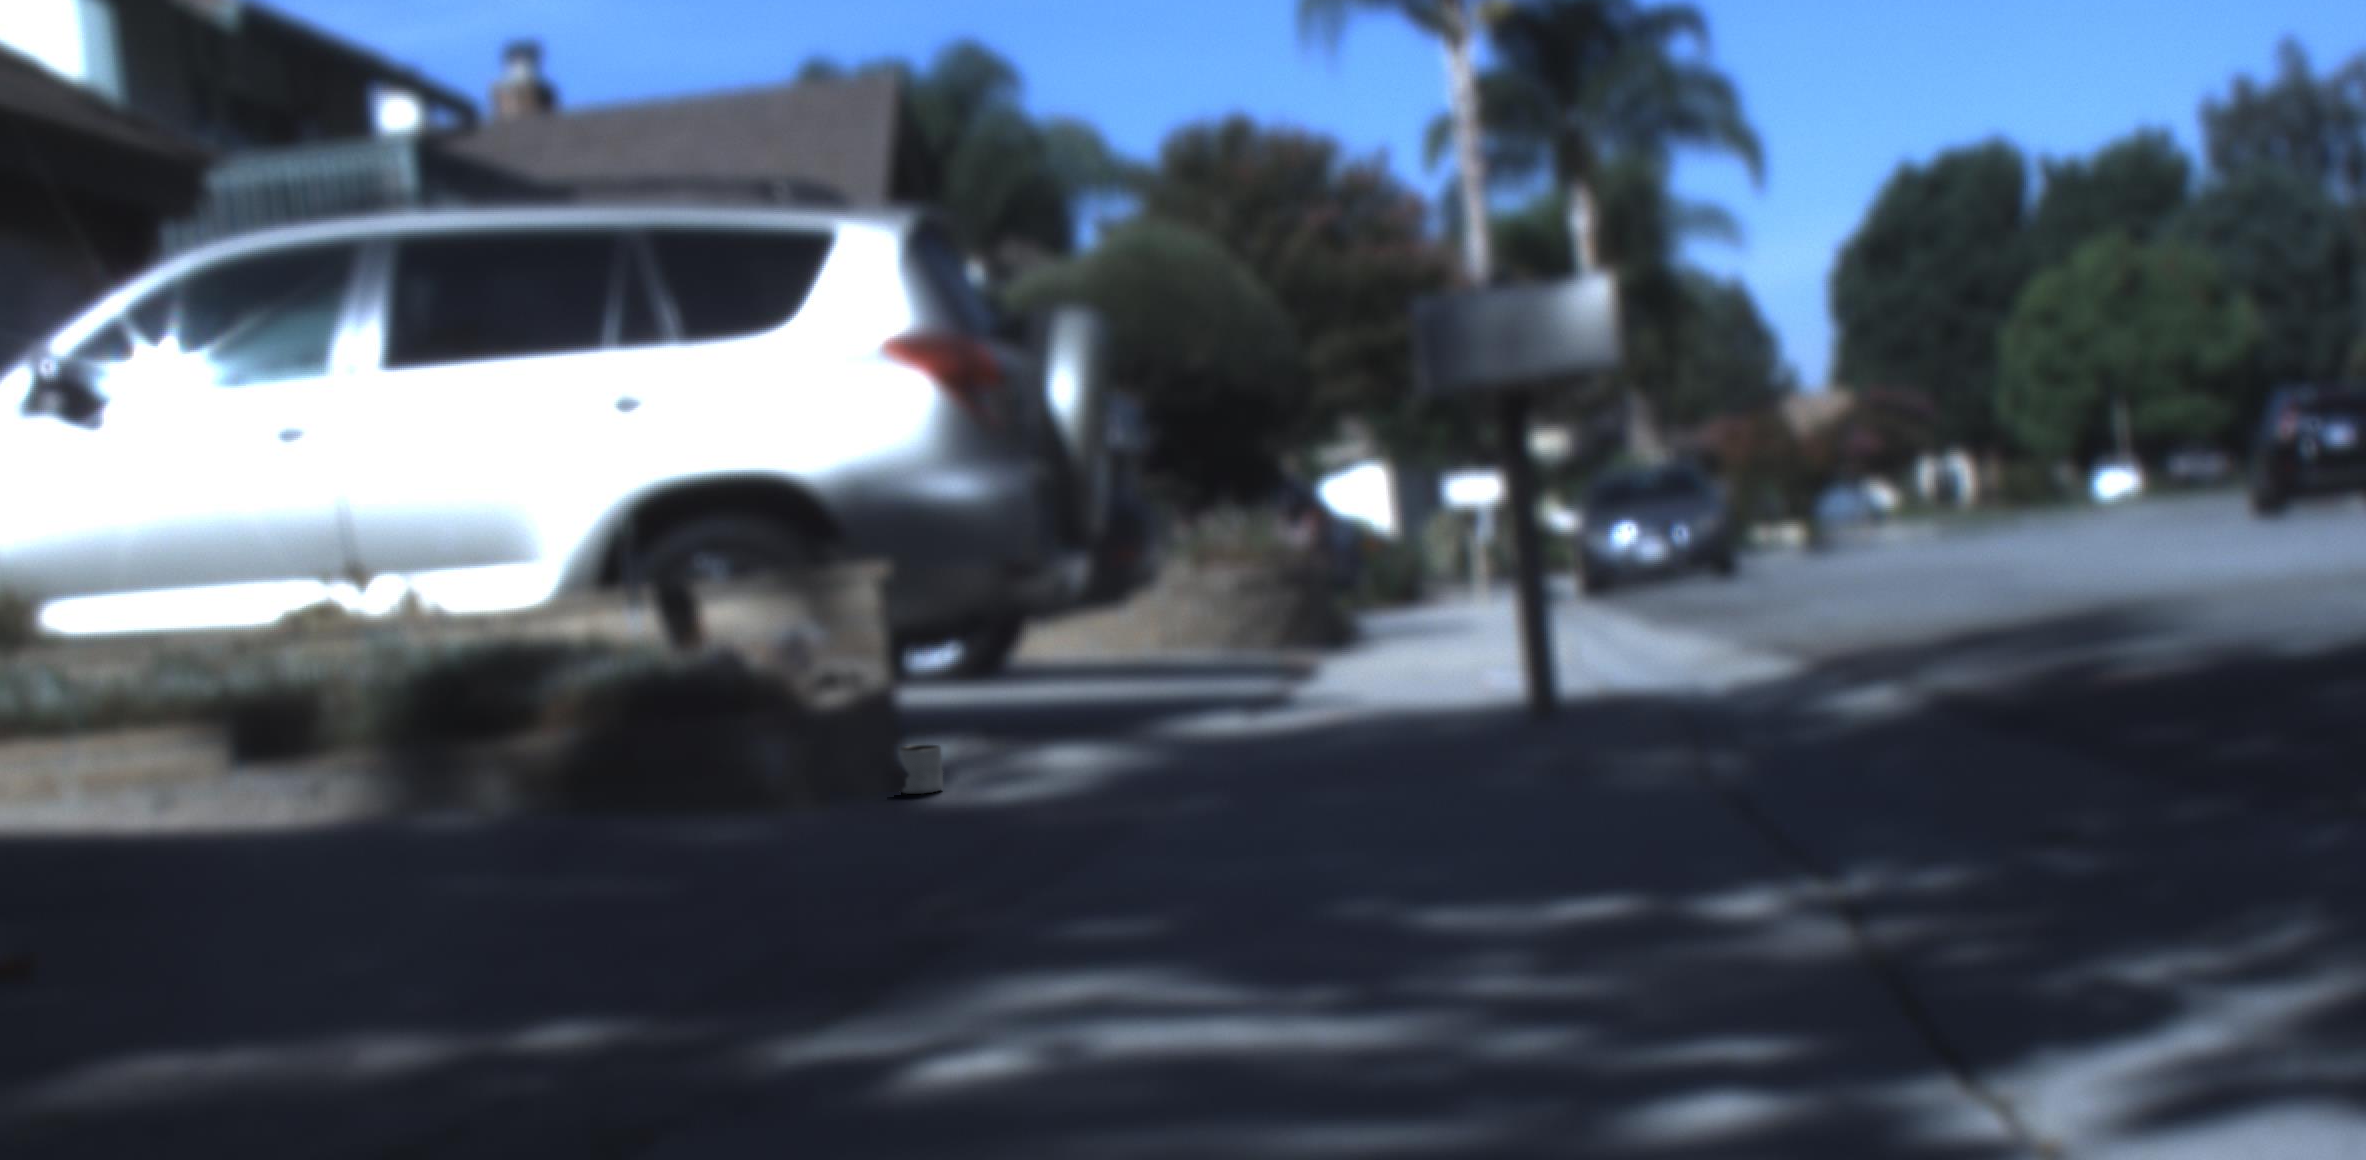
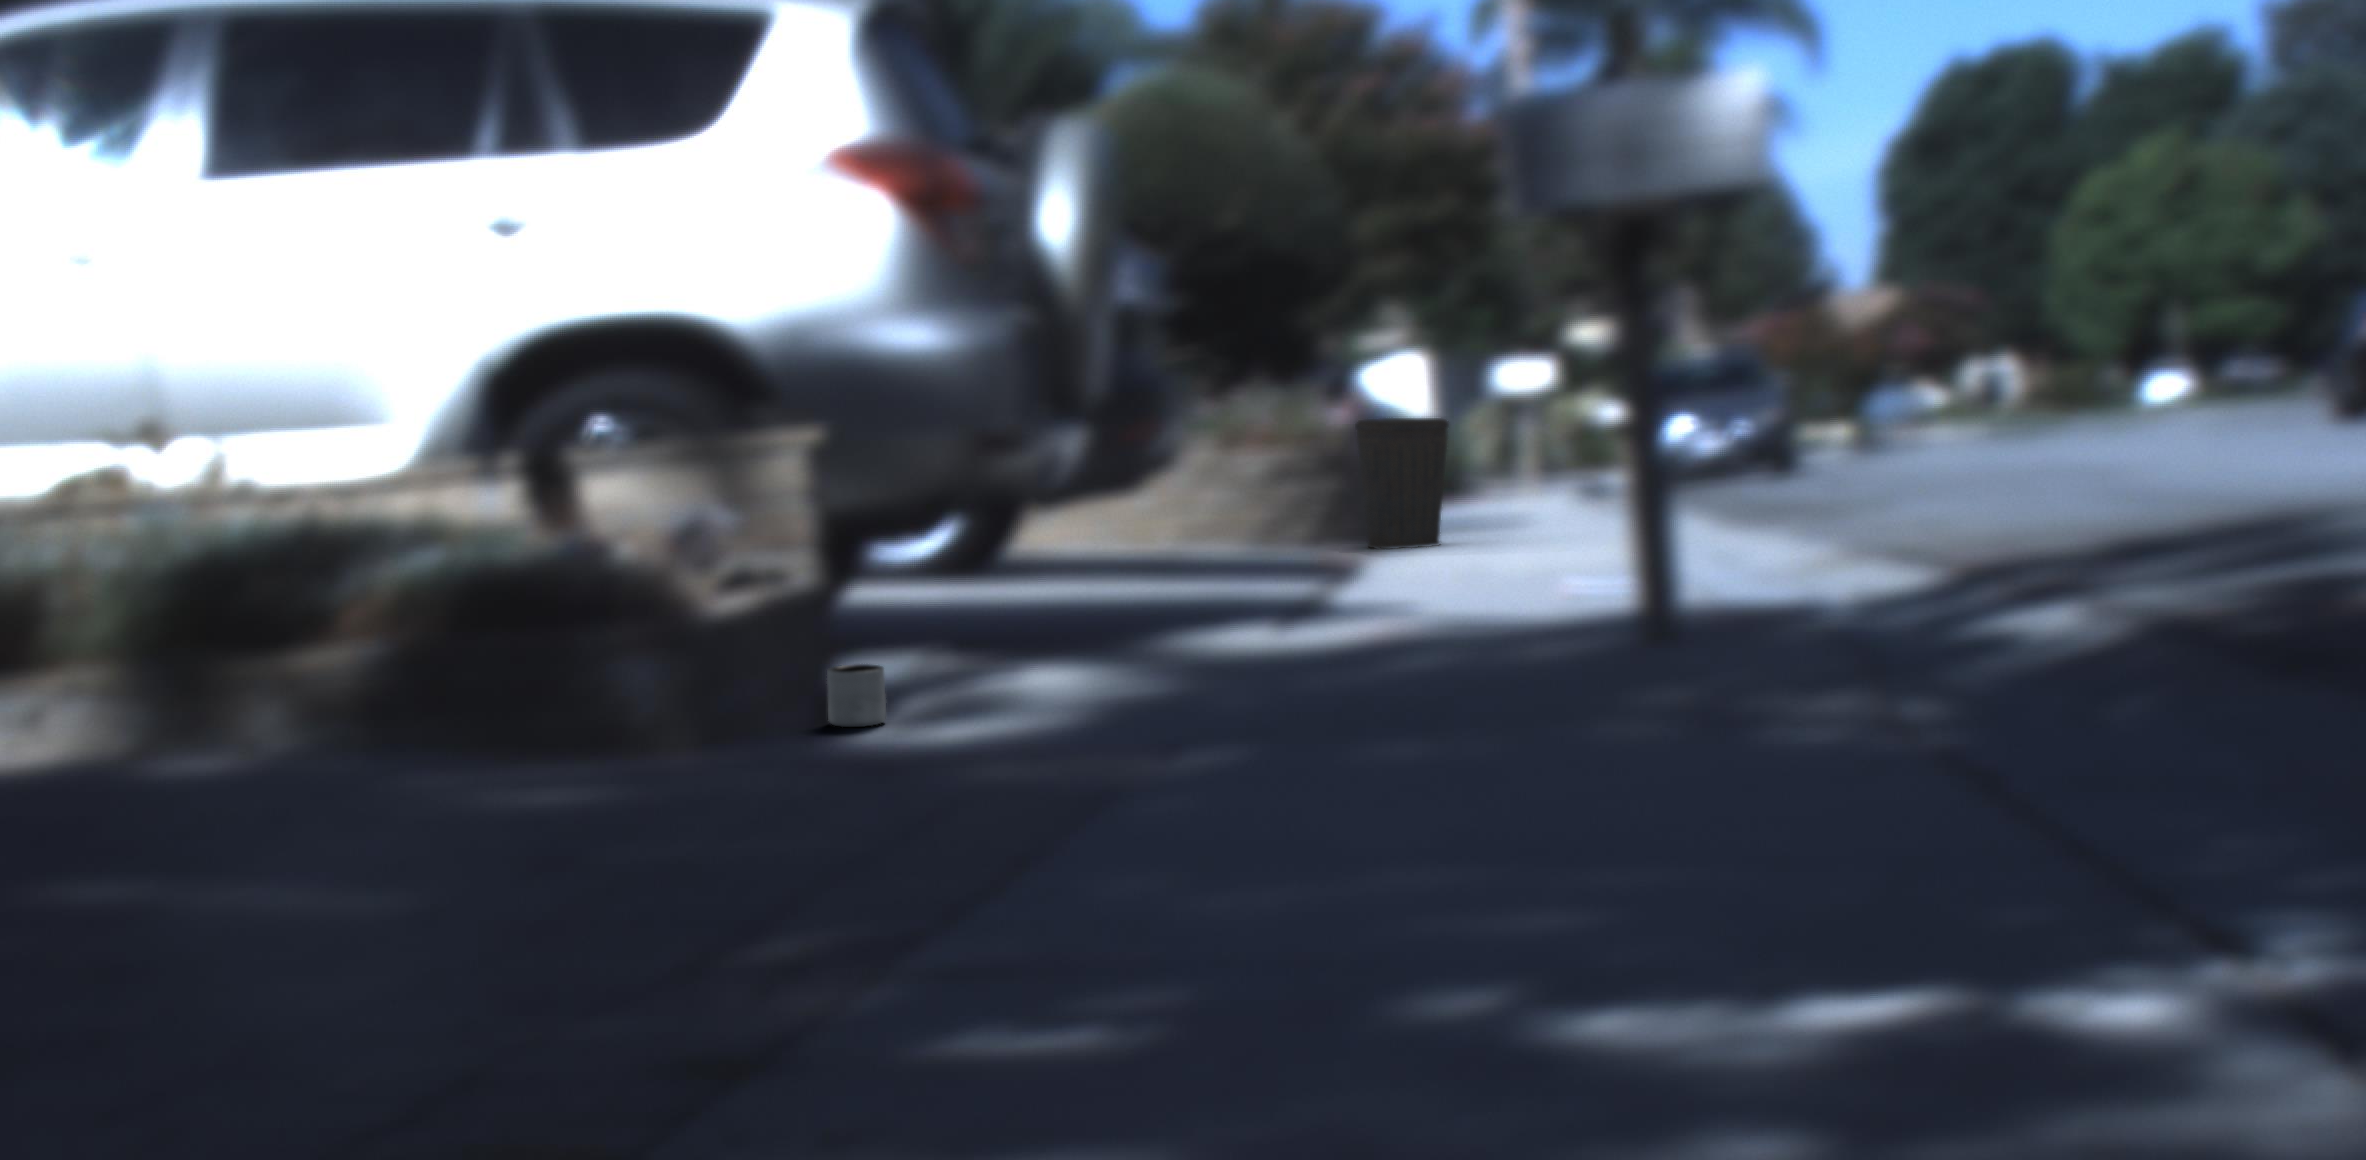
trash can: none [1314,533,1399,653] -> present [1355,418,1449,549]

